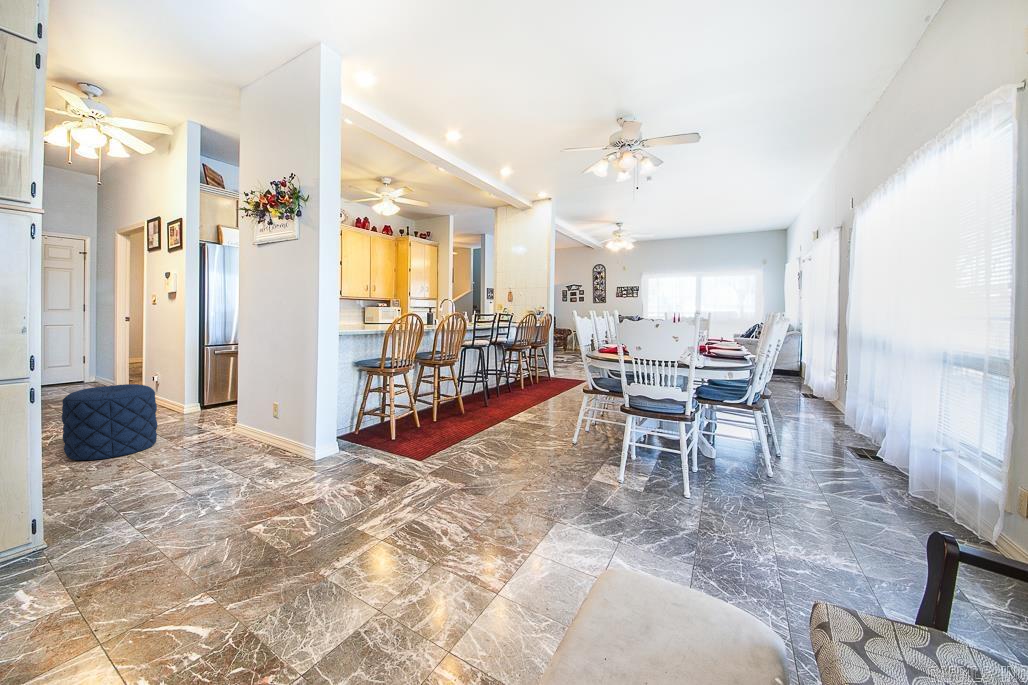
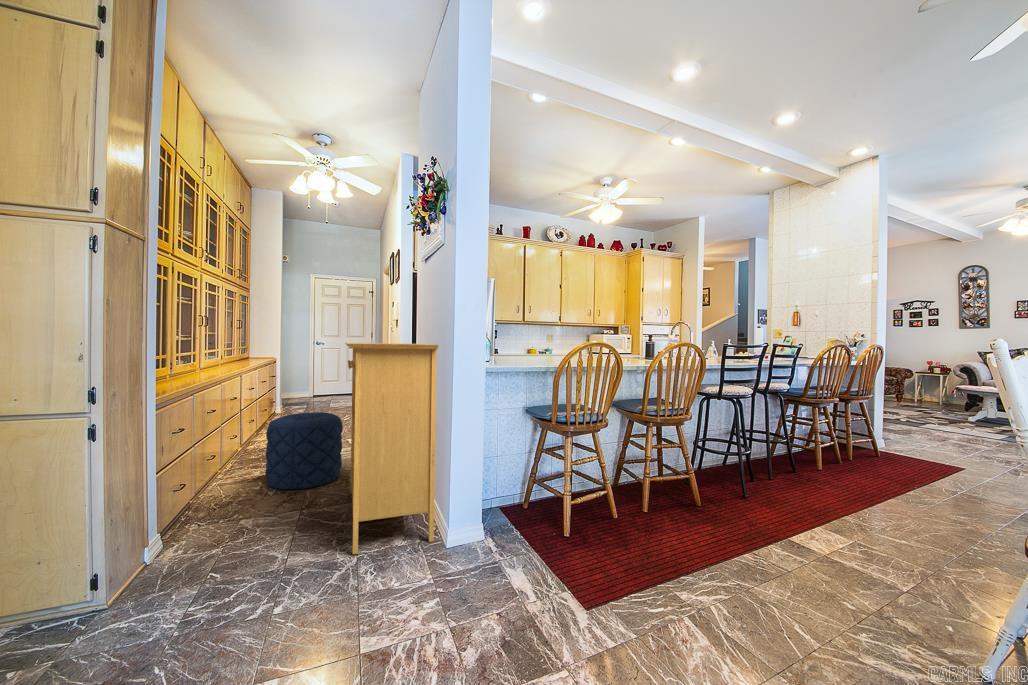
console table: none [169,316,301,475] -> present [345,343,439,554]

